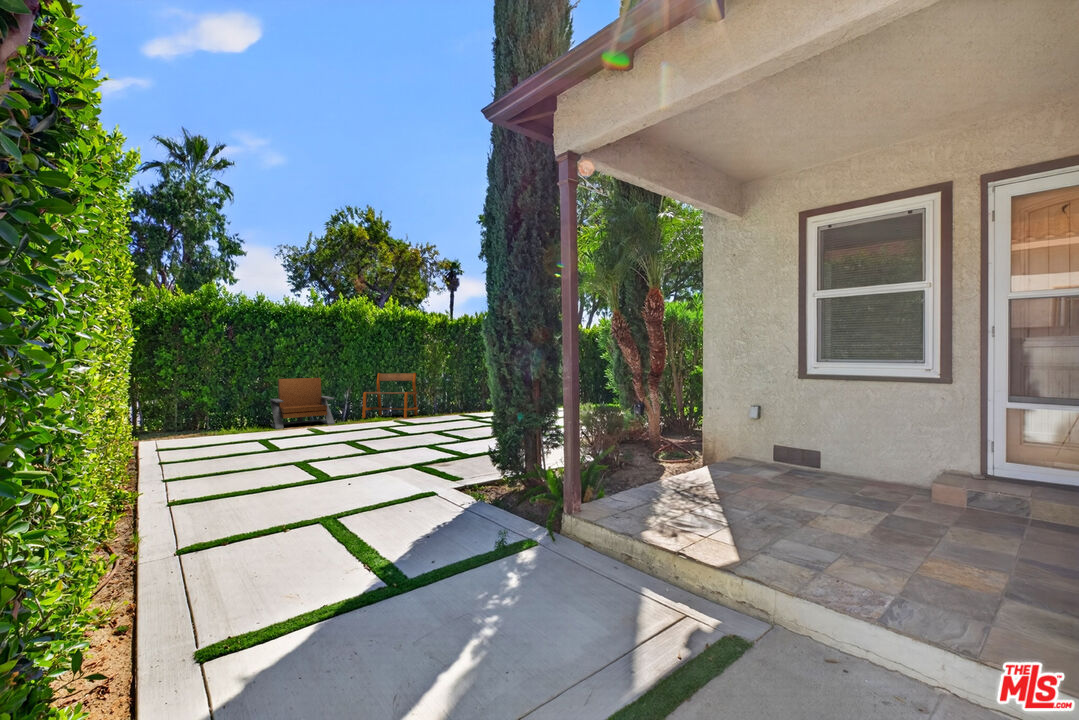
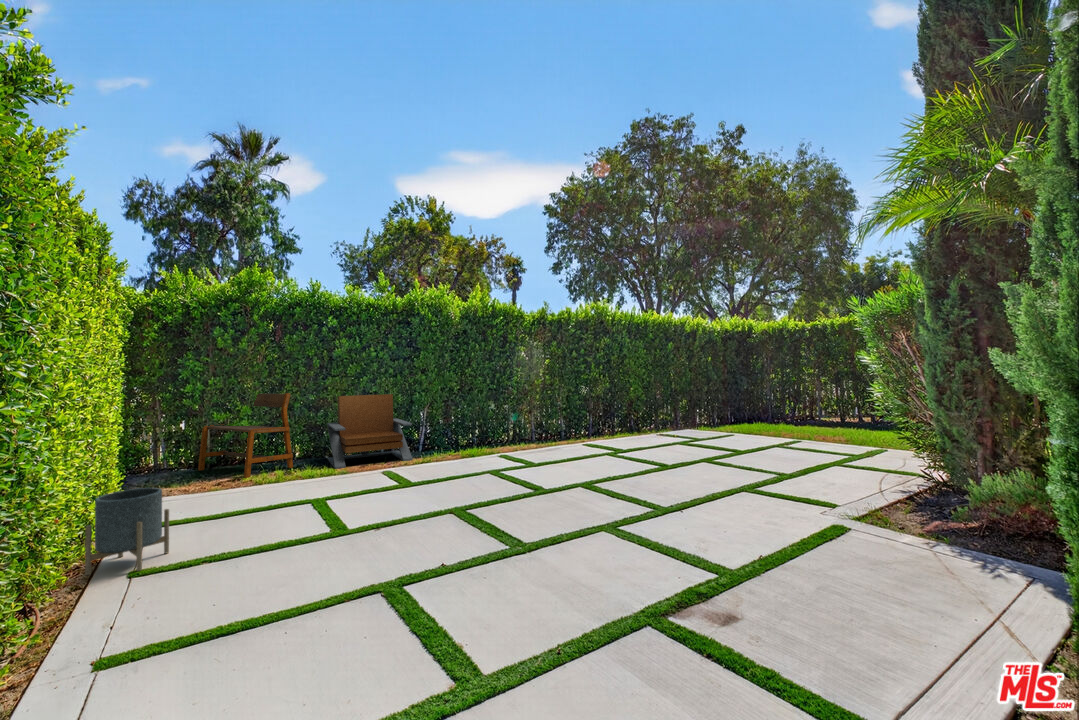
bench: present [362,373,418,419] -> present [198,393,293,478]
planter: none [127,424,172,468] -> present [85,488,169,575]

